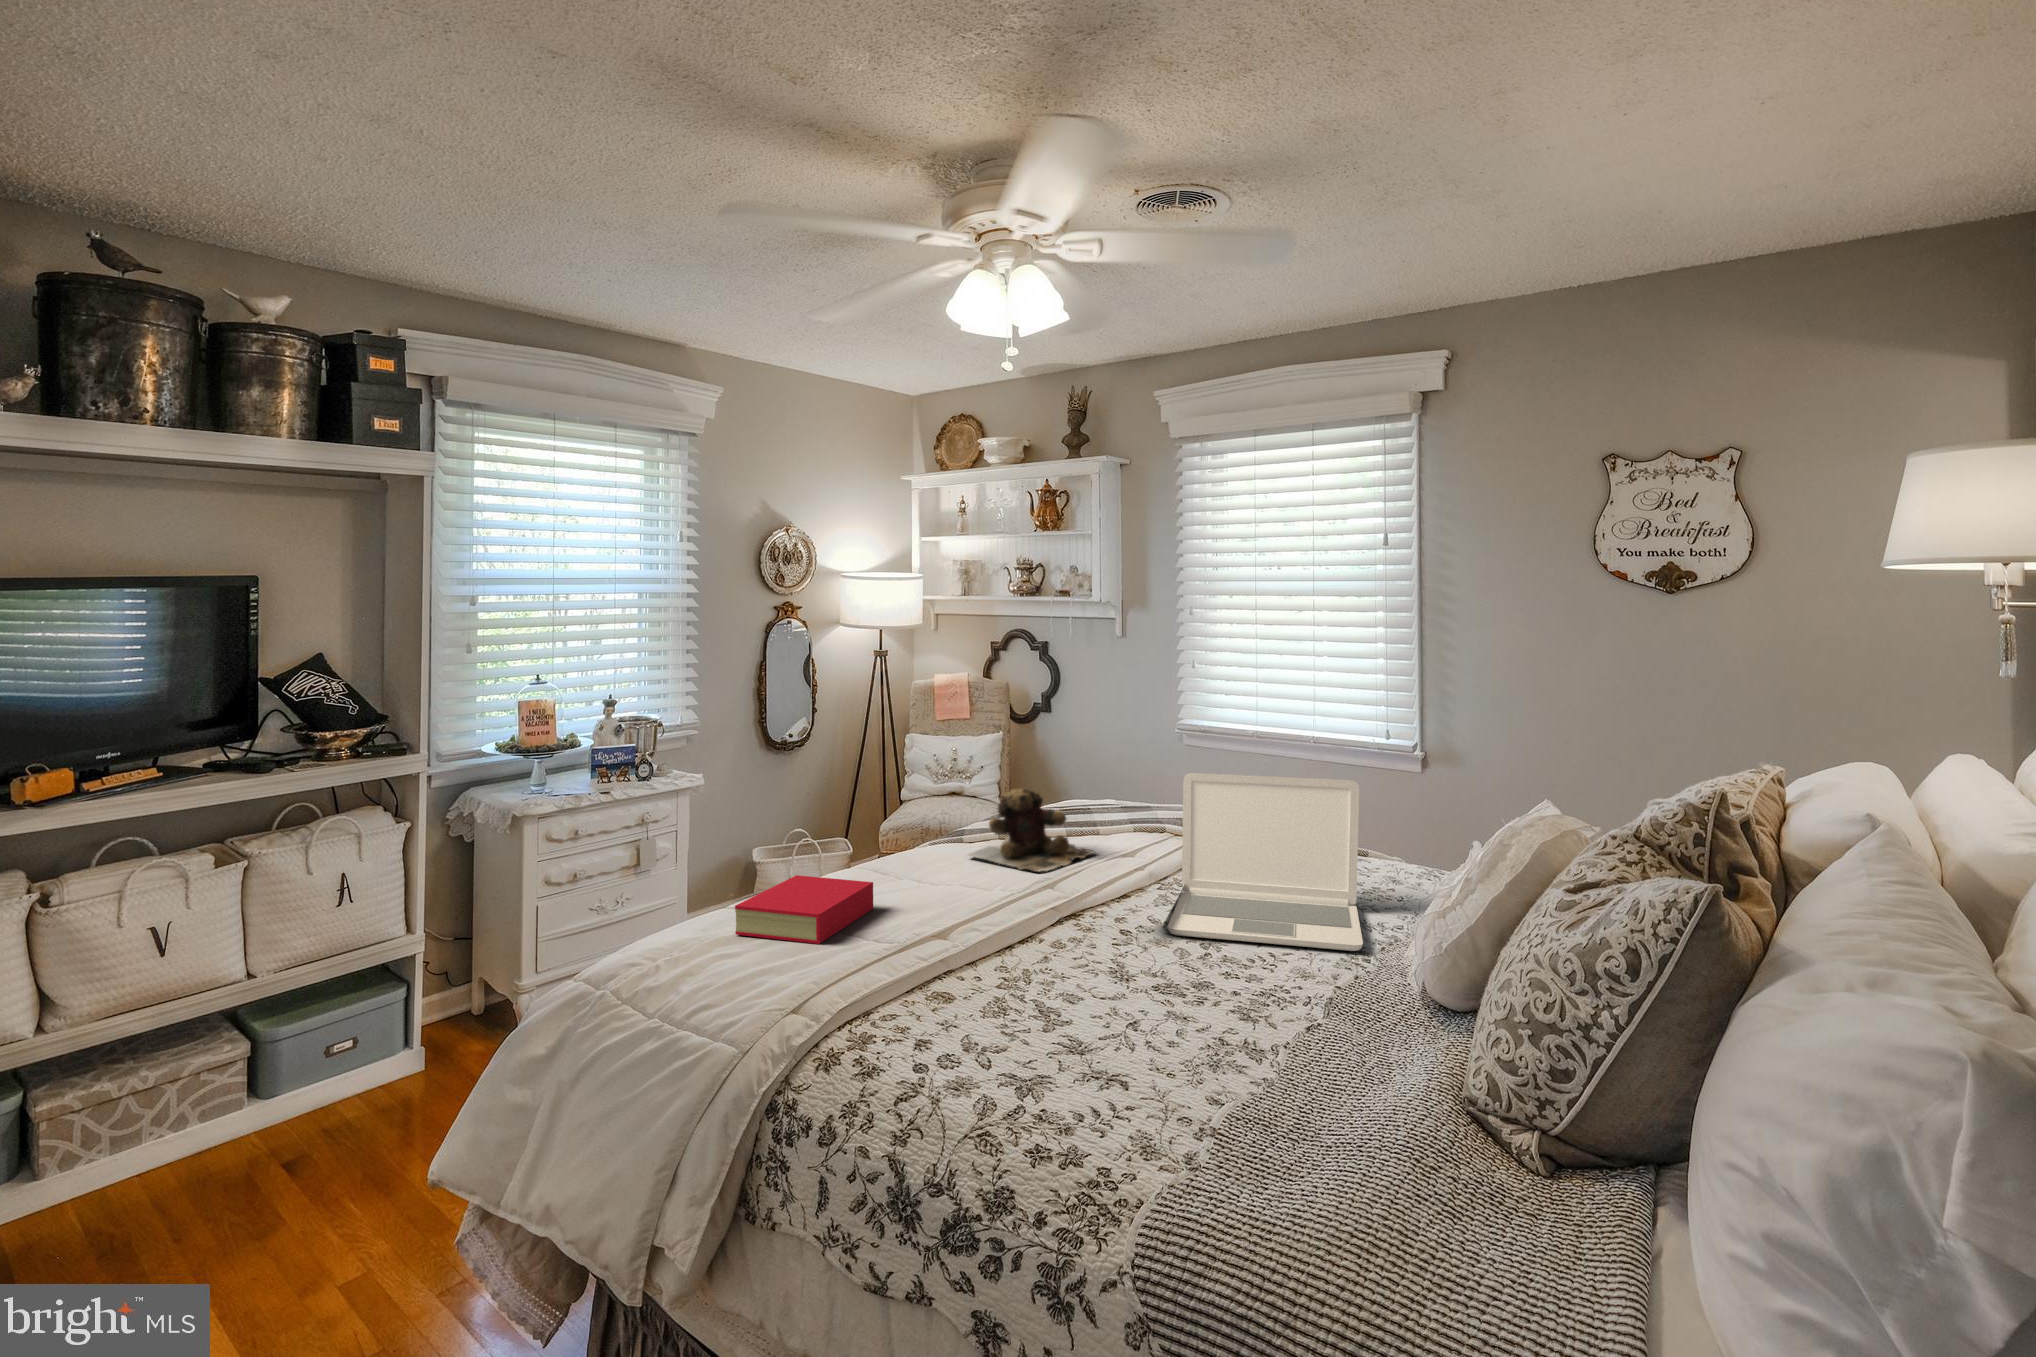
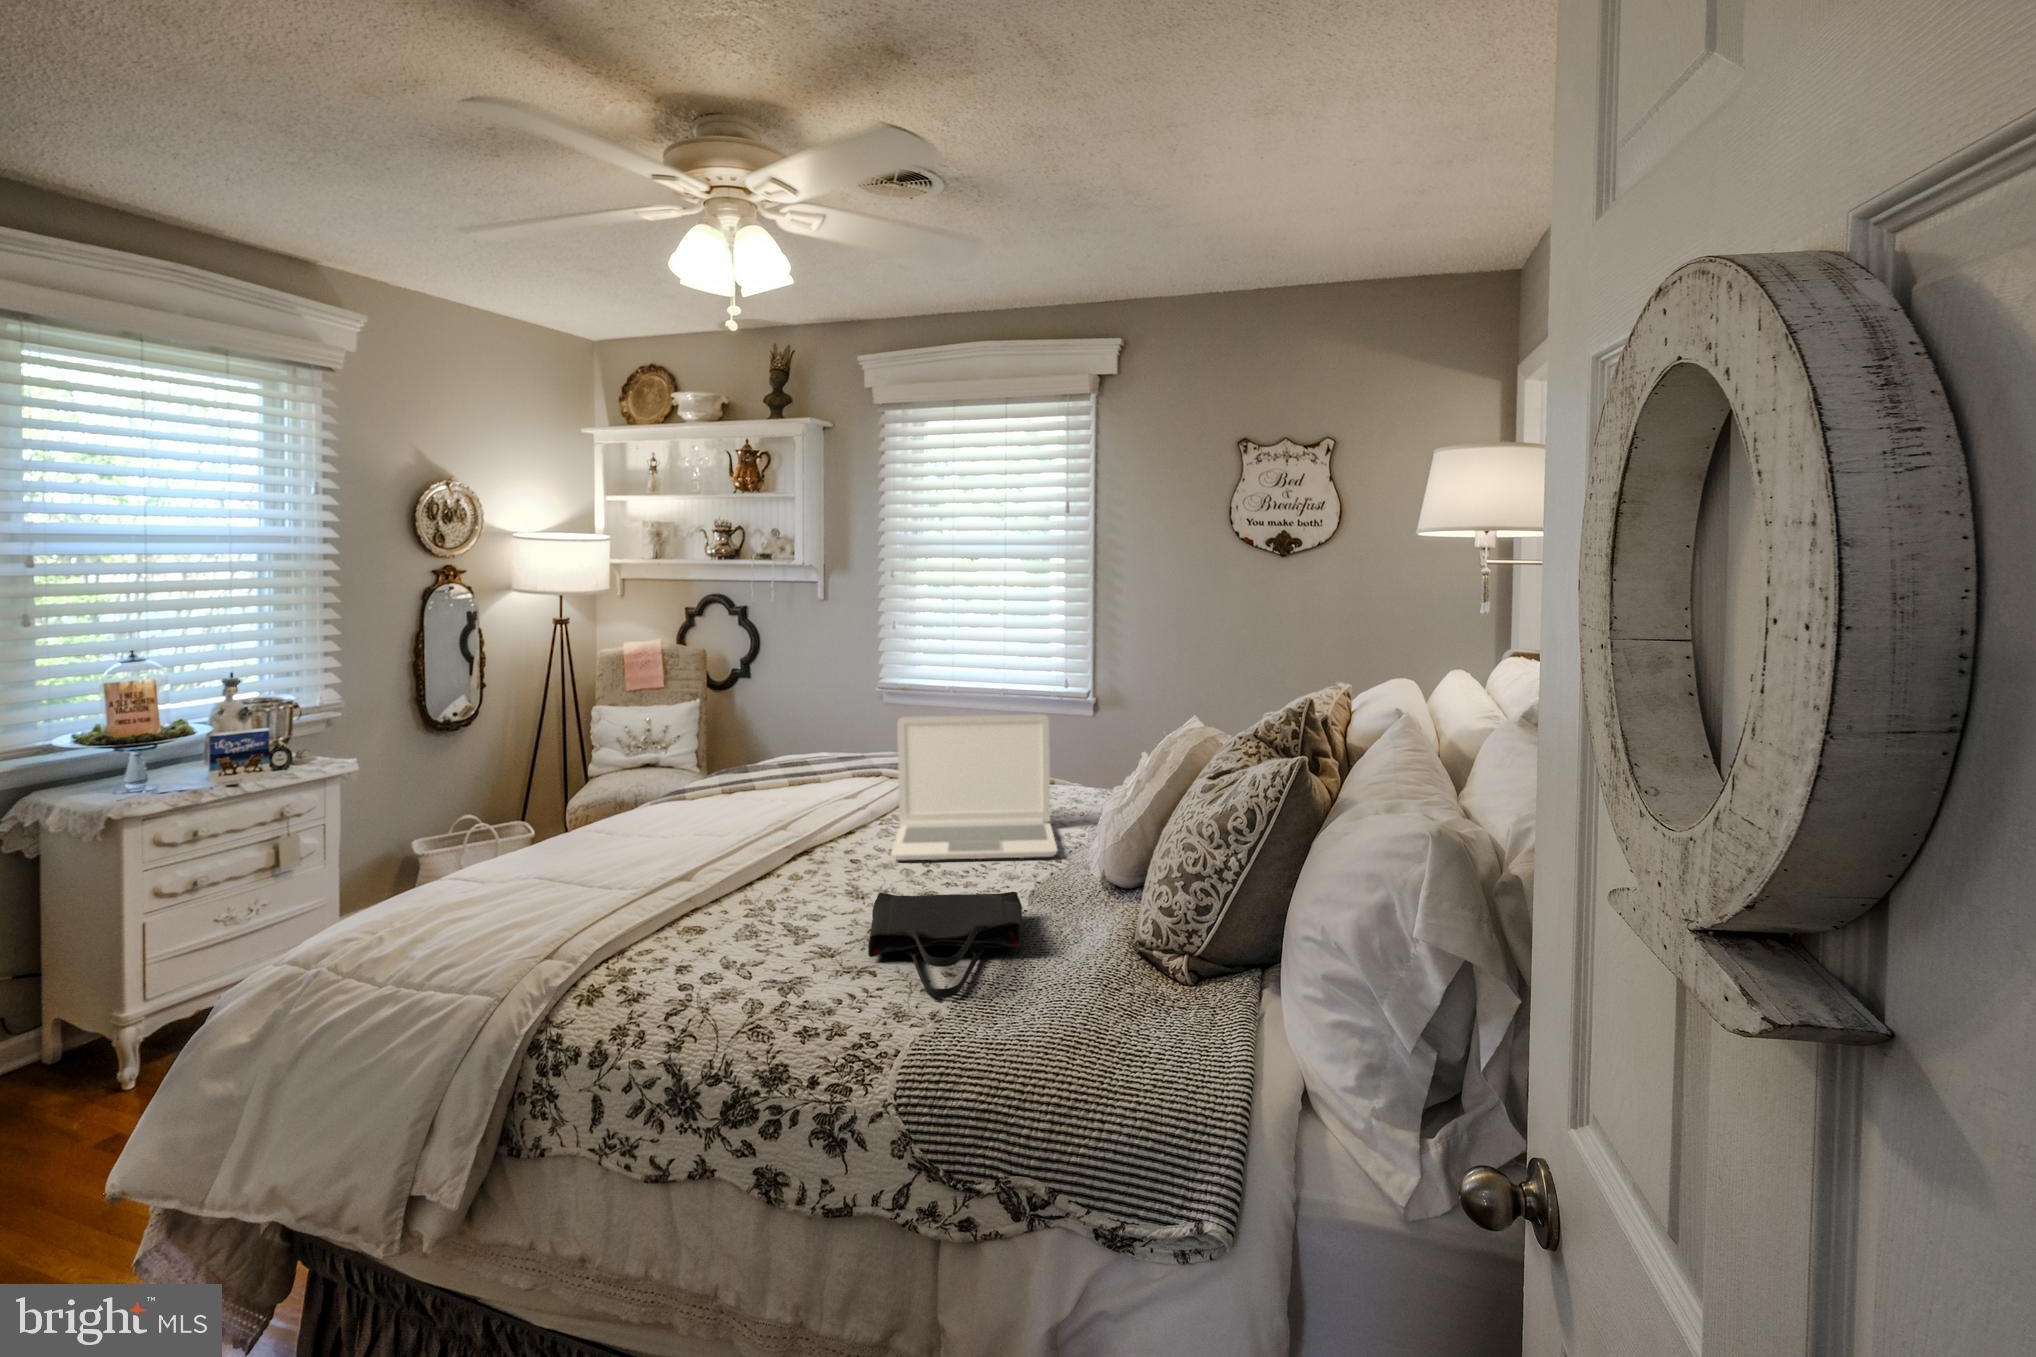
teddy bear: present [968,789,1094,872] -> none [687,744,816,821]
book: present [735,875,873,944] -> none [458,840,603,901]
tote bag: none [1124,981,1313,1135] -> present [868,892,1022,998]

